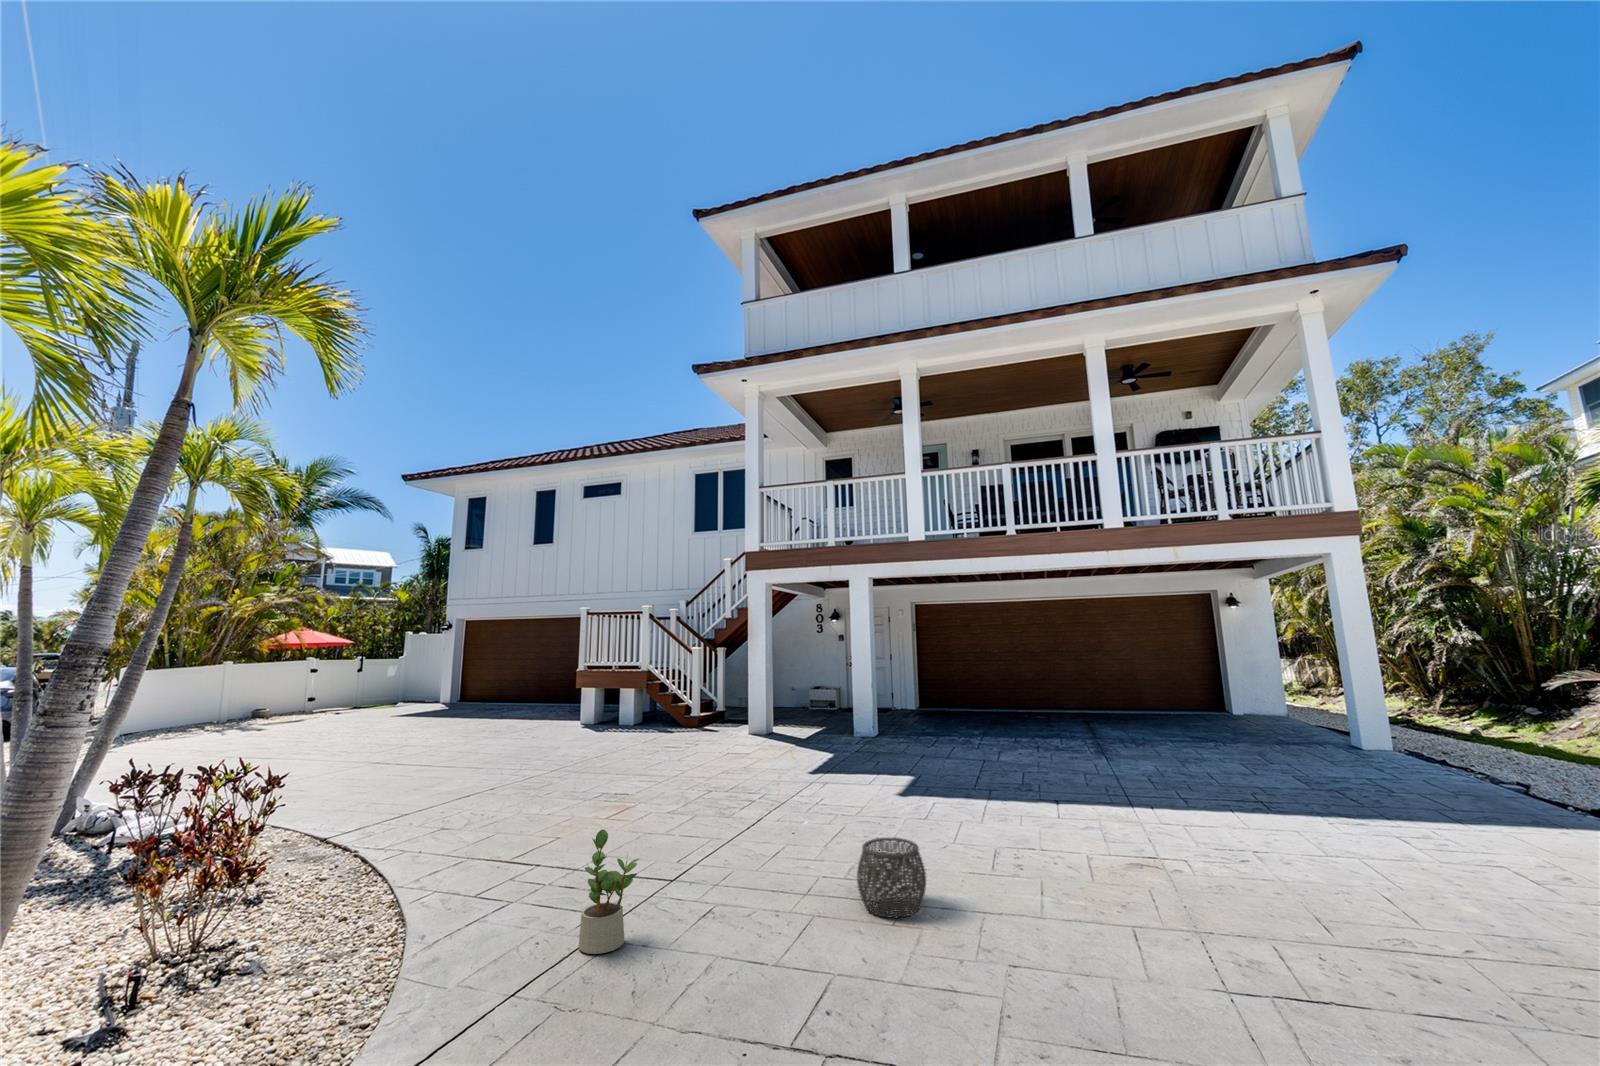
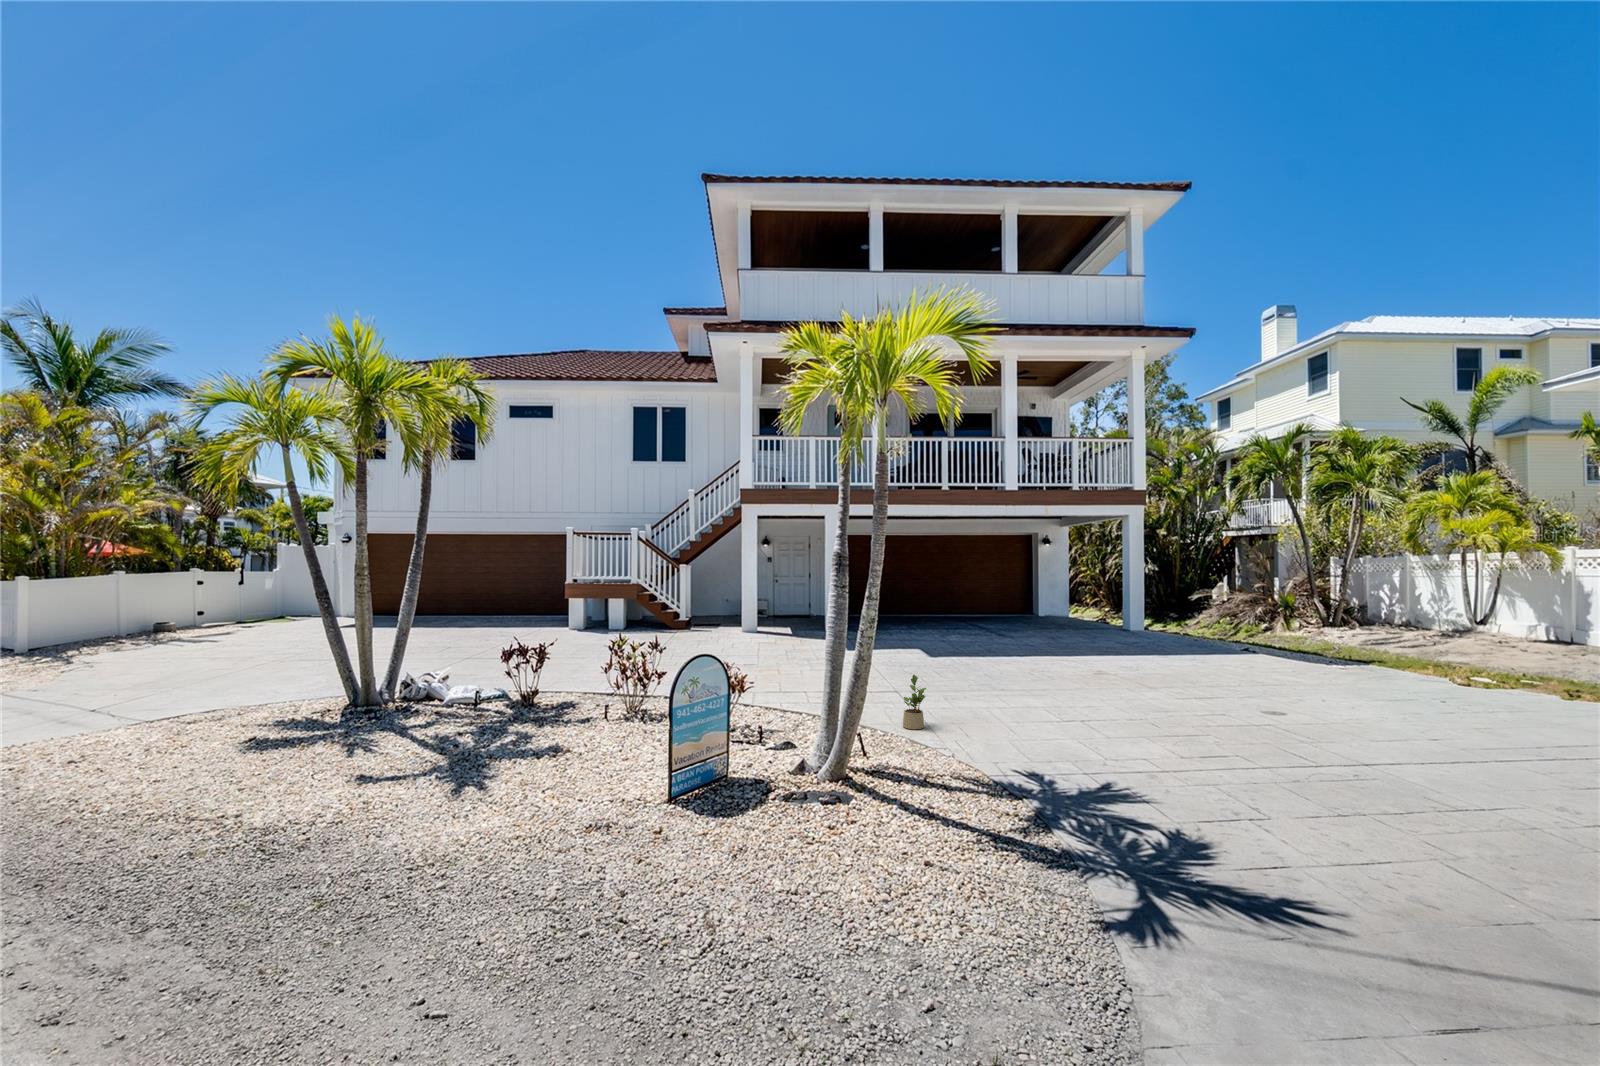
woven basket: present [857,837,926,918] -> none [993,675,1028,709]

